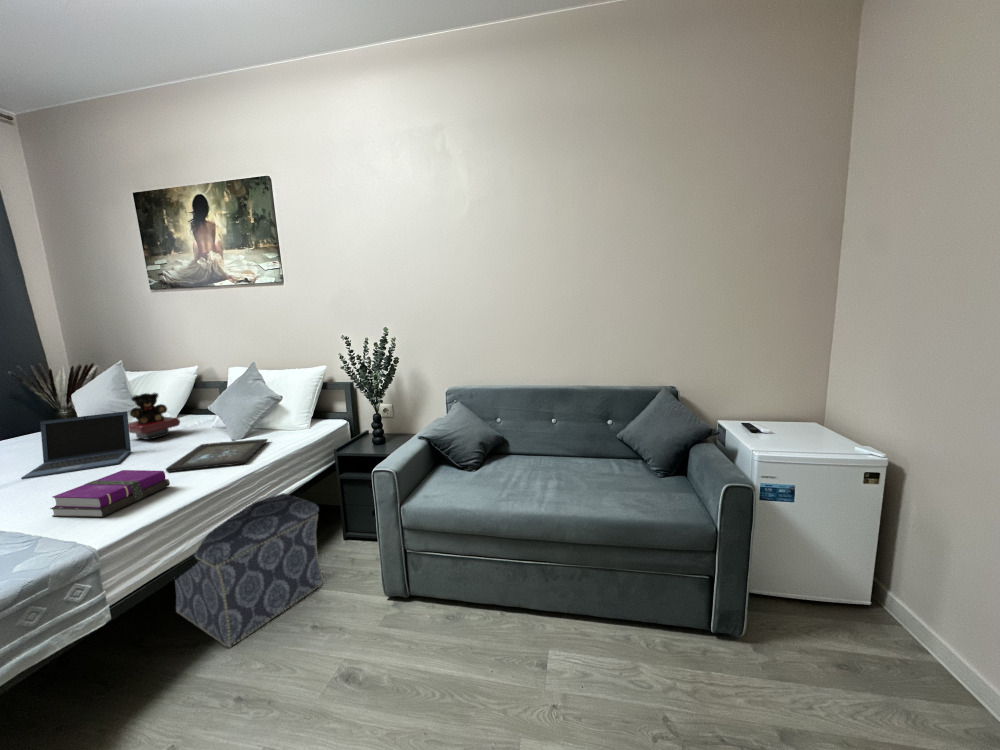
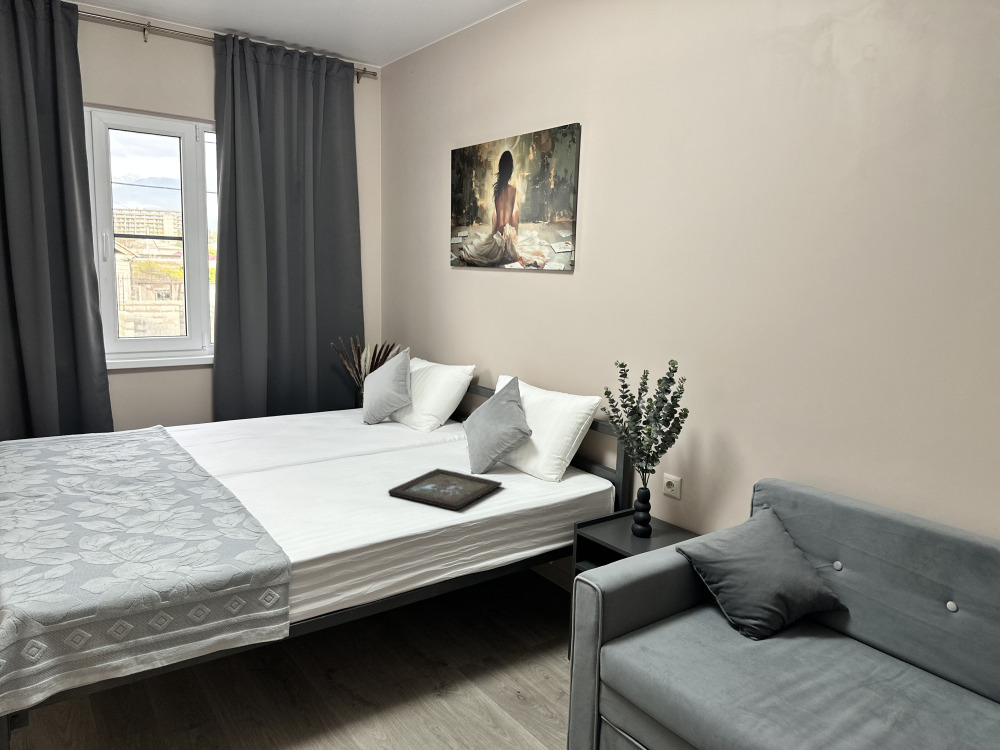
teddy bear: present [128,393,180,440] -> none [386,391,436,446]
laptop: present [21,411,131,479] -> none [295,406,386,469]
notebook: present [50,470,170,517] -> none [286,482,379,529]
ottoman: present [175,493,324,648] -> none [367,545,519,724]

